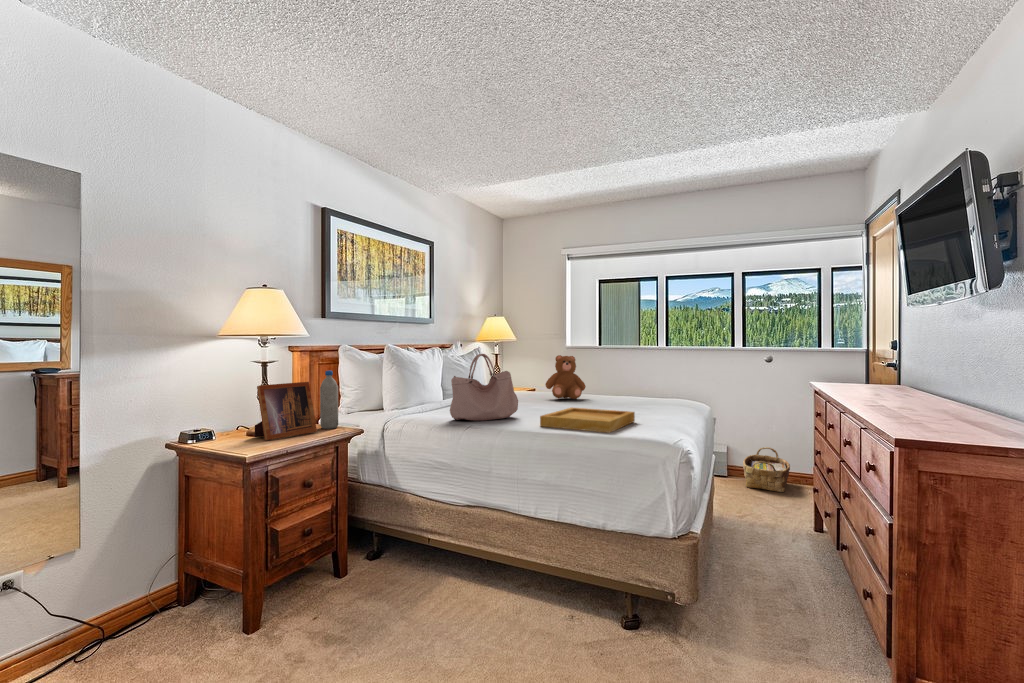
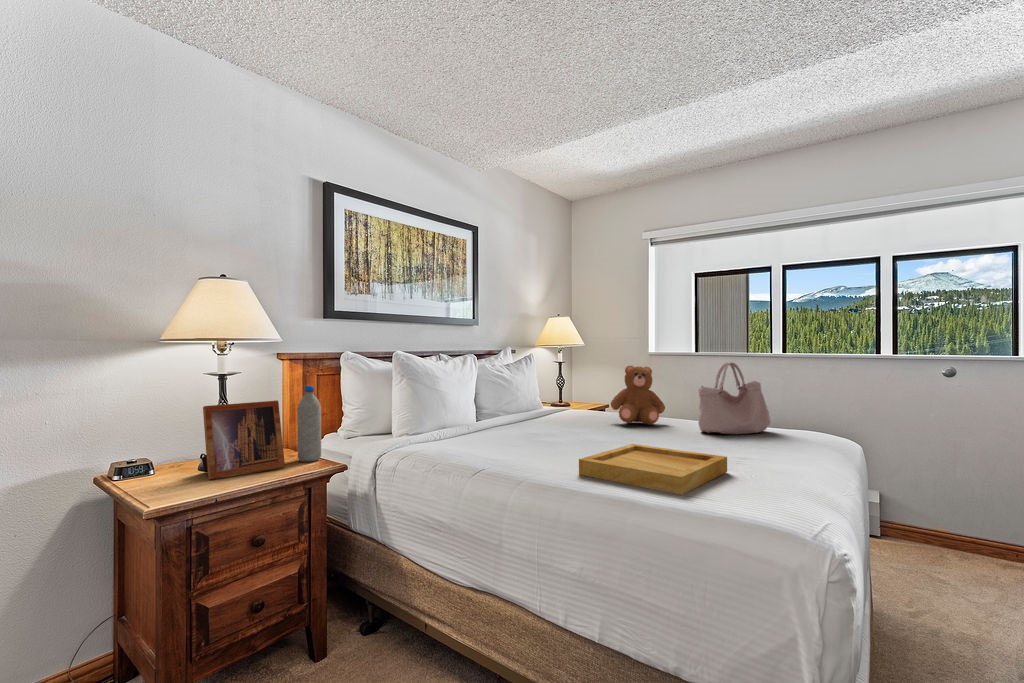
handbag: present [450,354,518,421] -> present [698,362,770,434]
woven basket: present [743,447,790,492] -> none [898,498,975,568]

